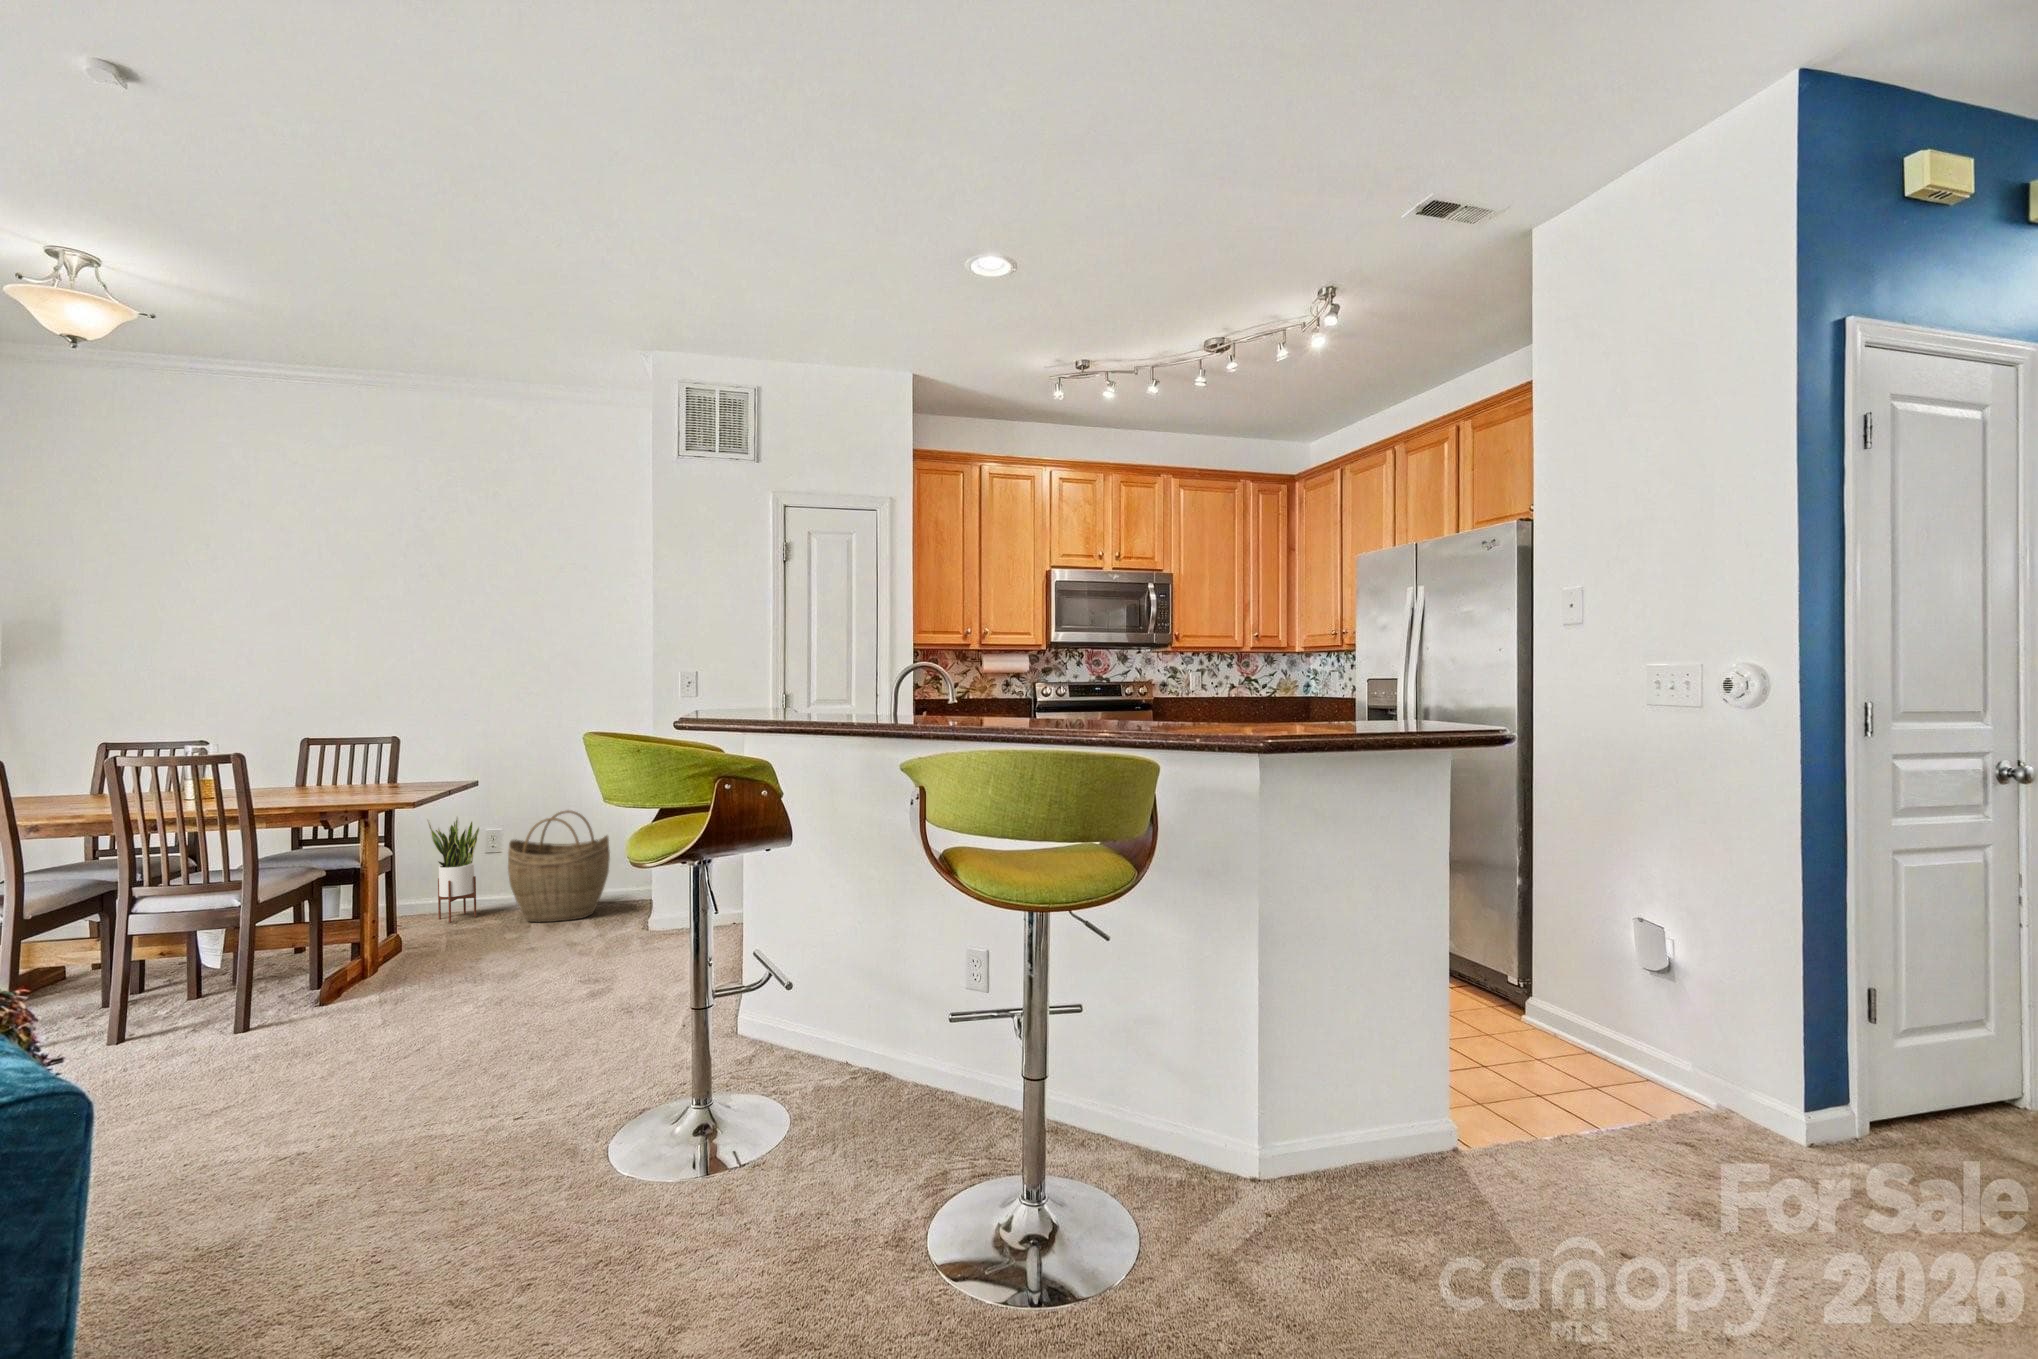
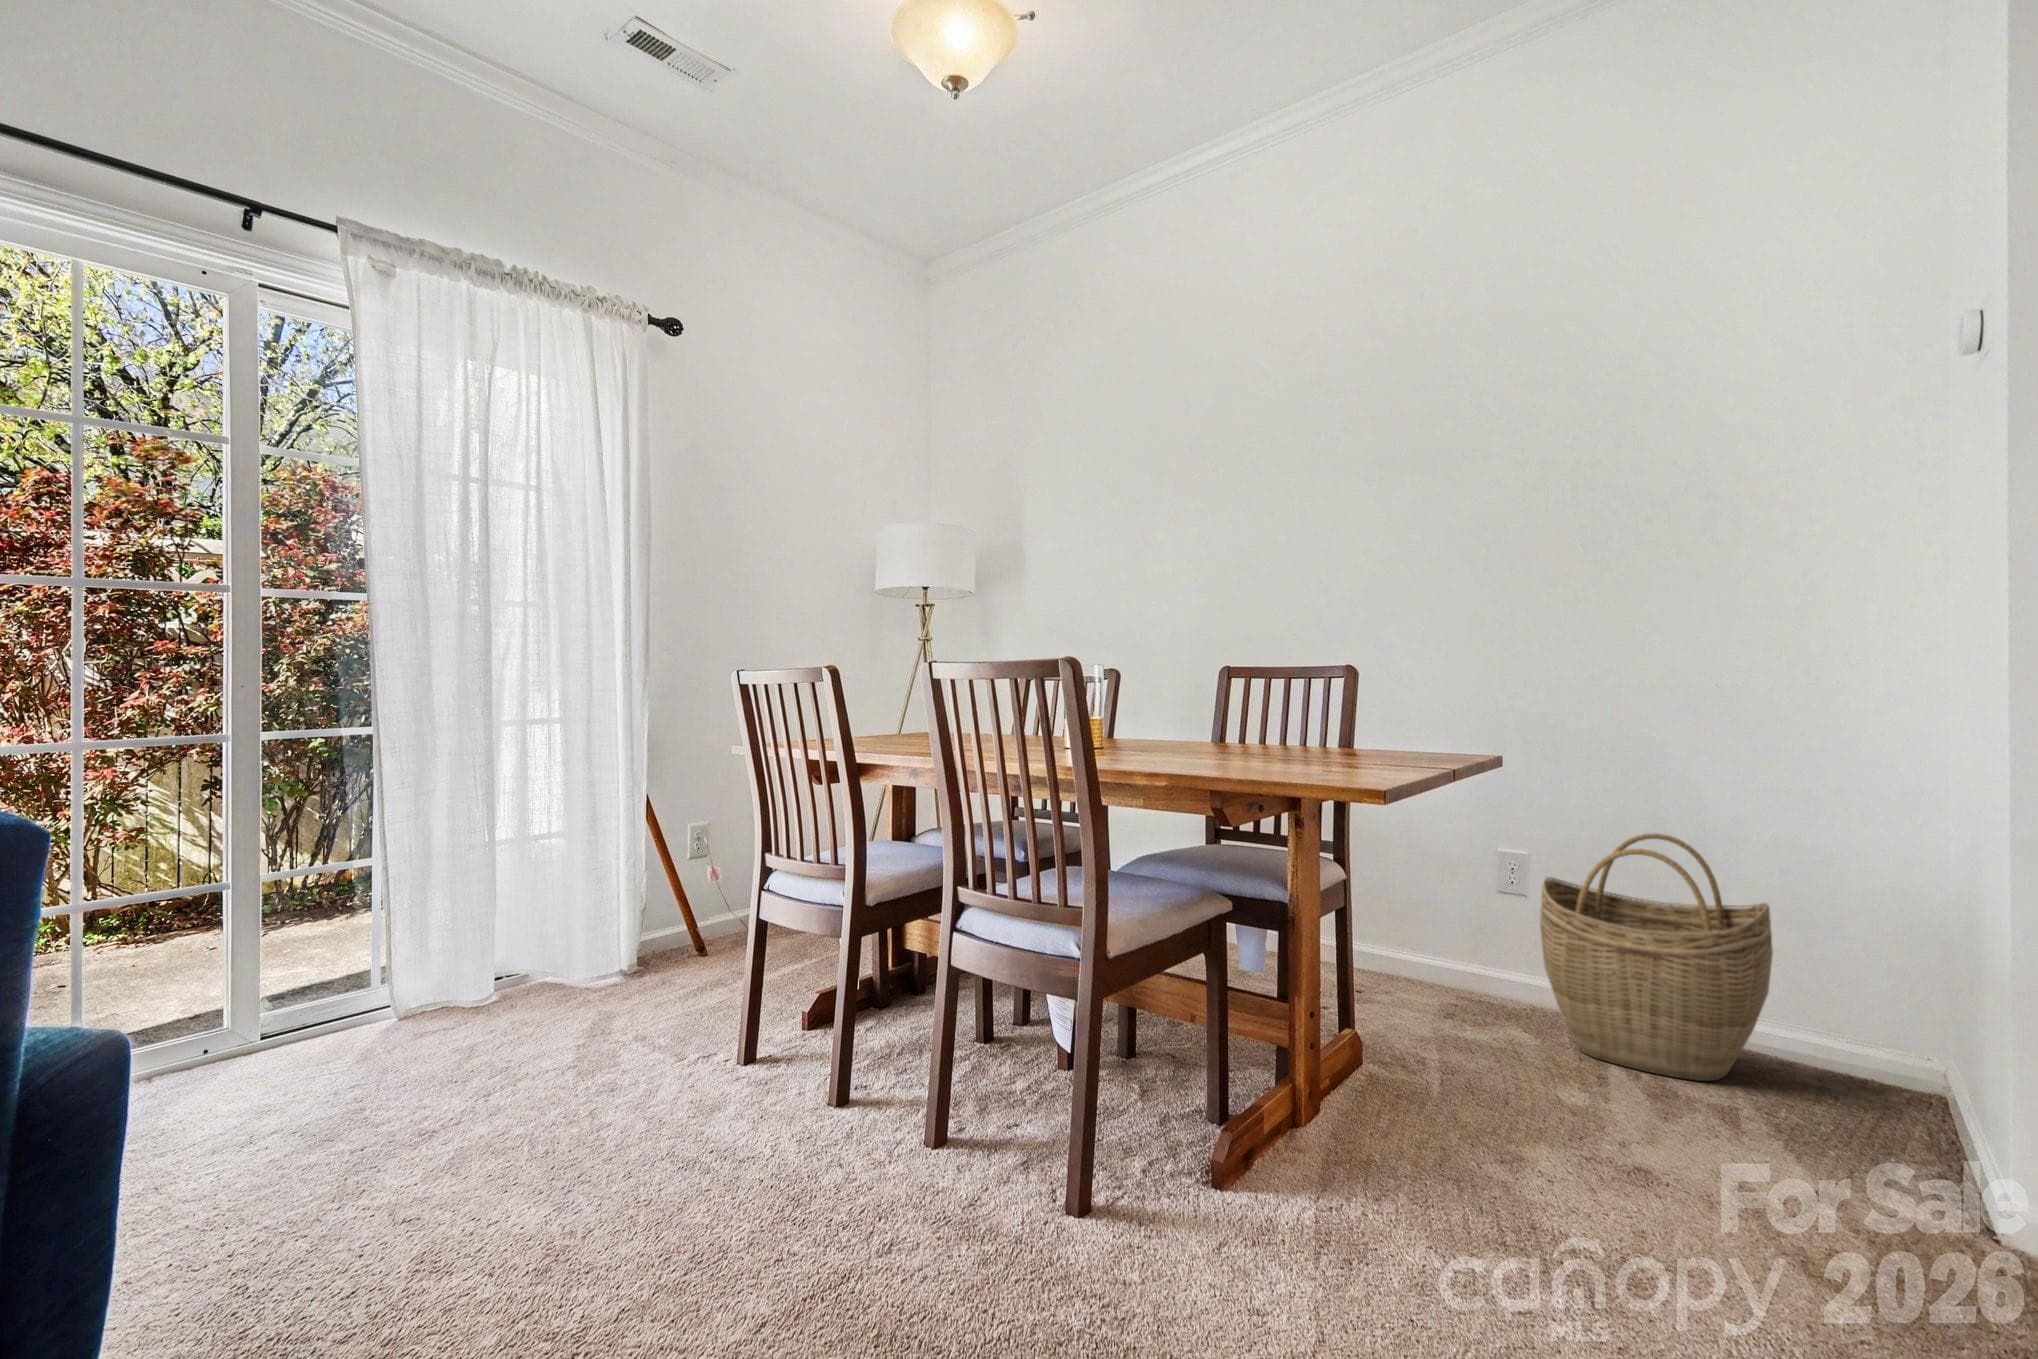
potted plant: present [427,816,479,922] -> none [1393,814,1480,1005]

